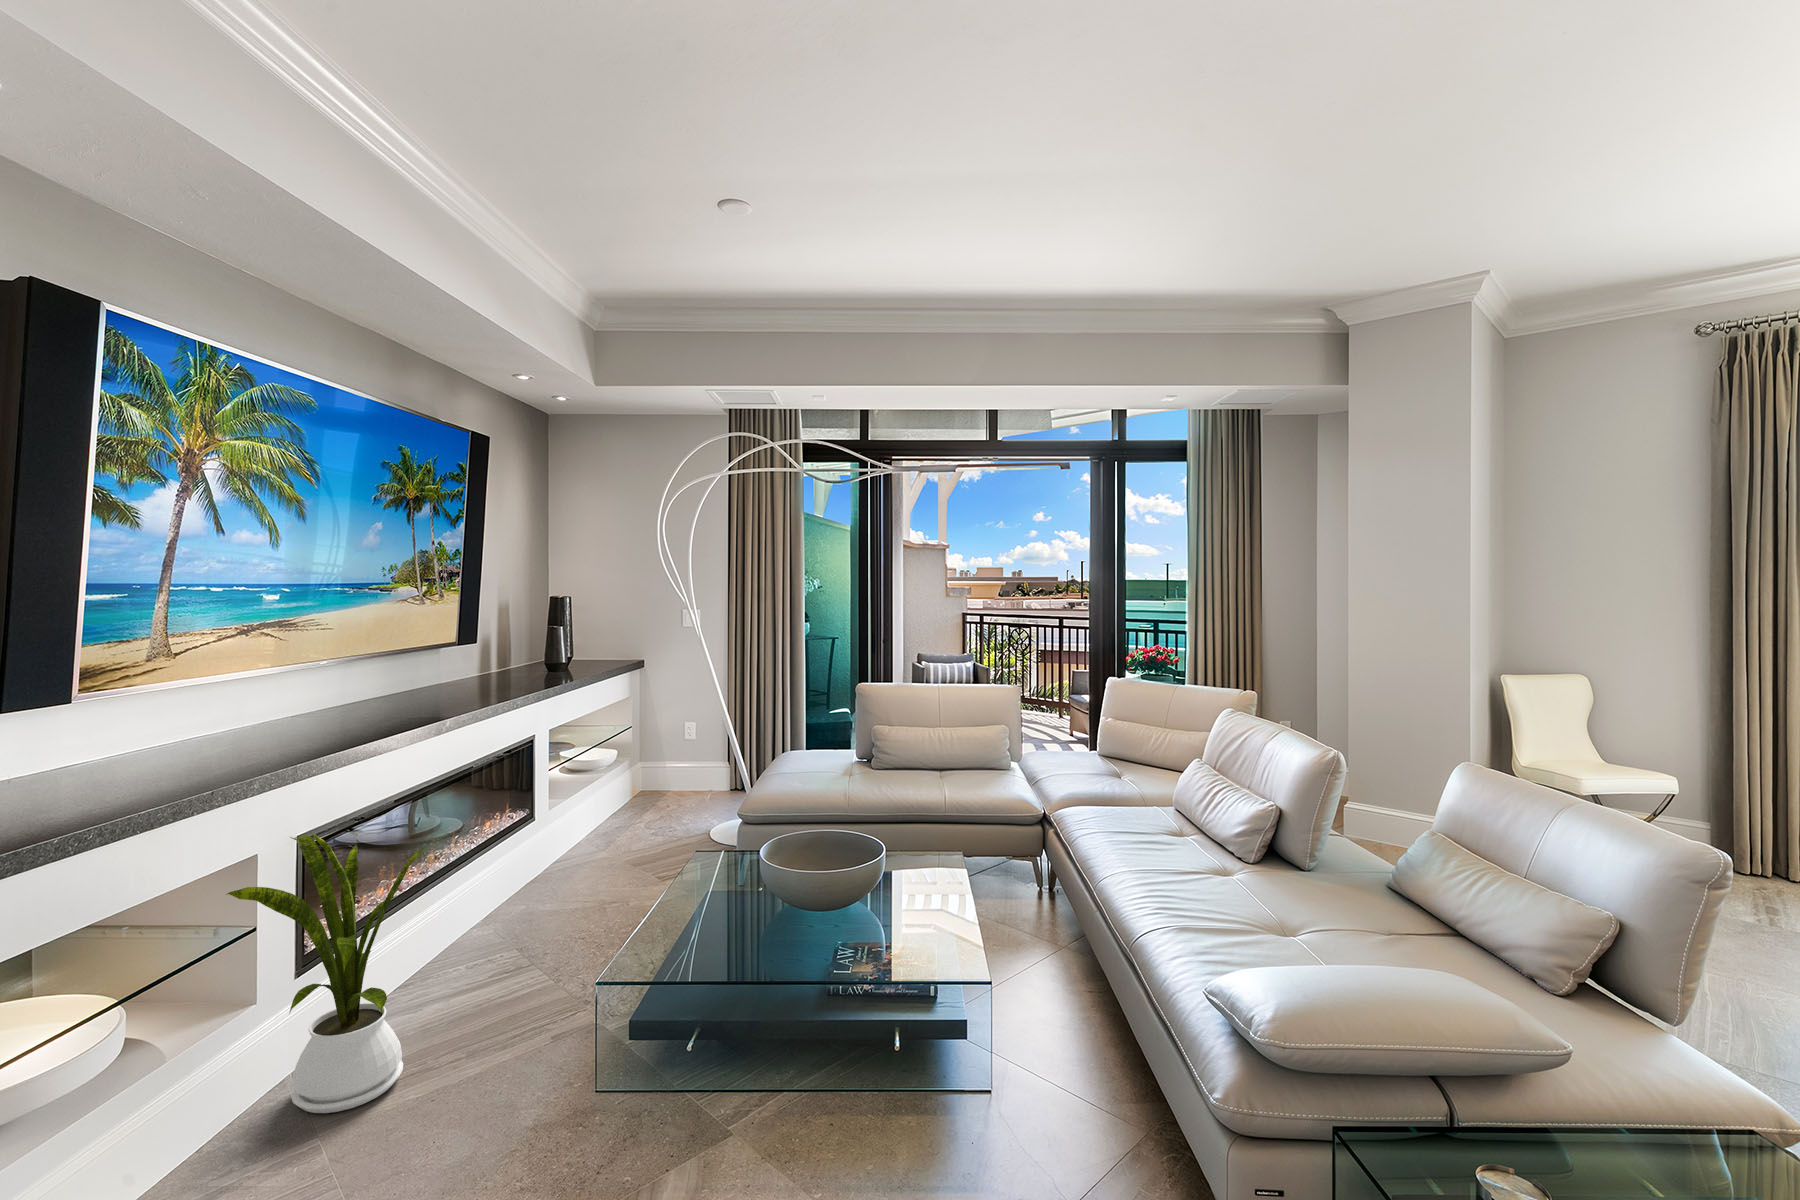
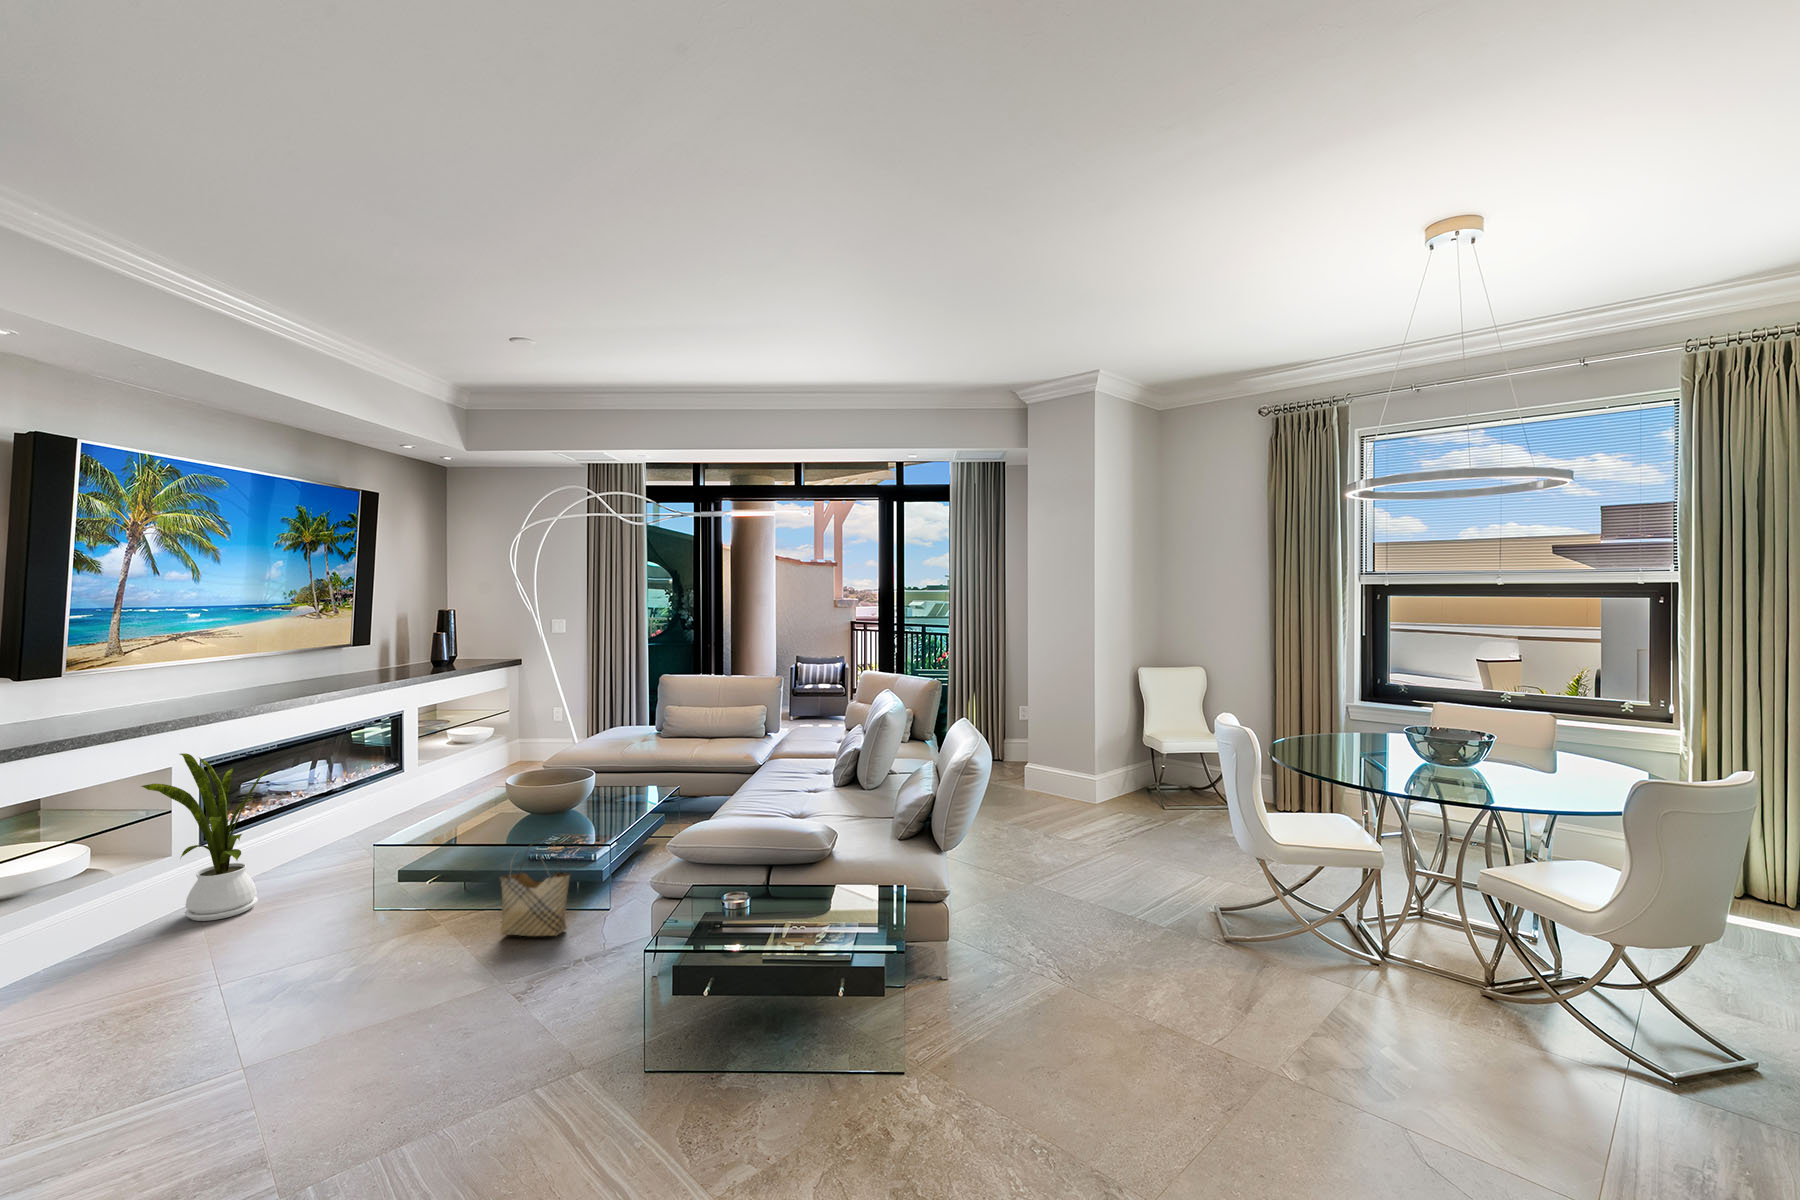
woven basket: none [851,978,967,1159] -> present [500,839,570,936]

